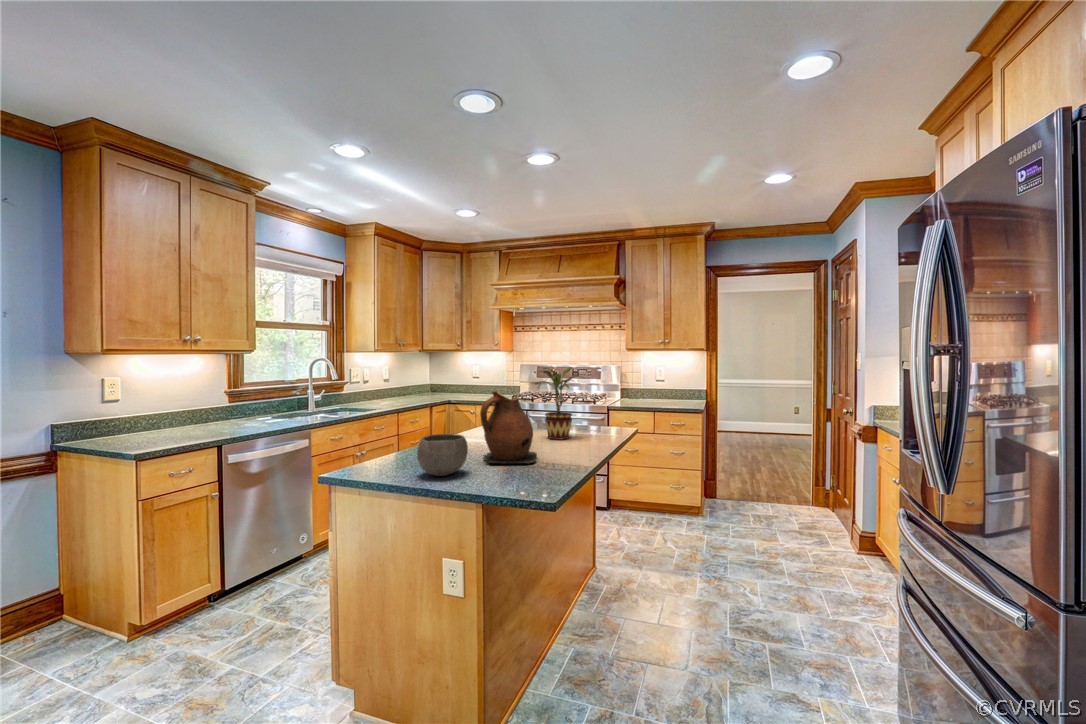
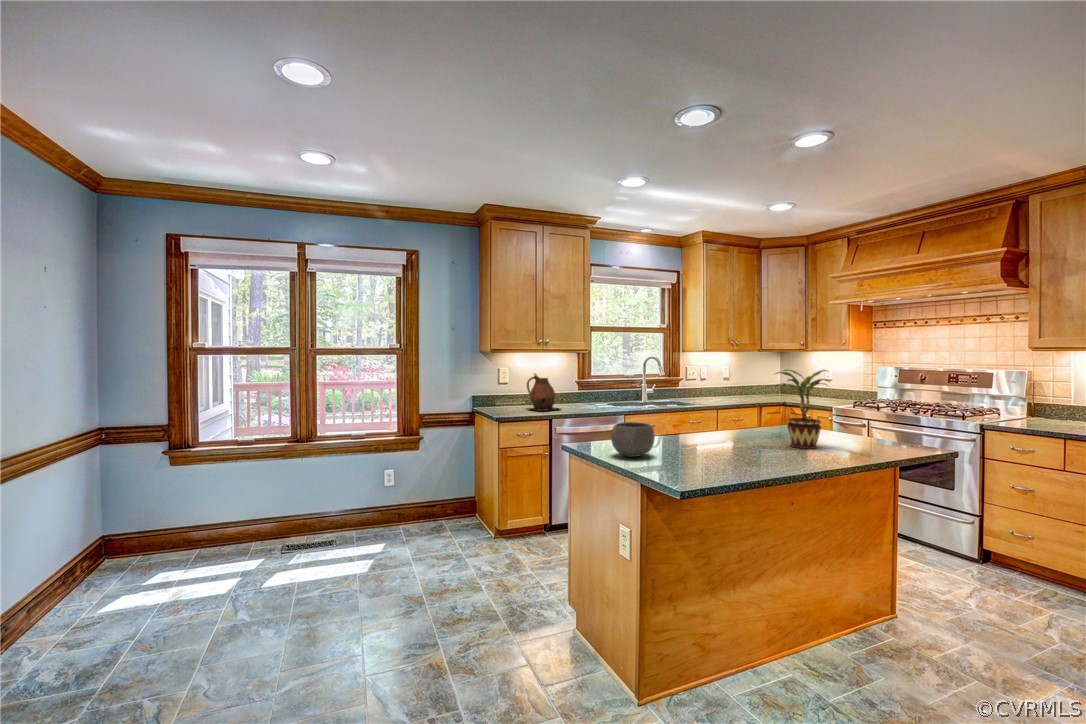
ceramic pitcher: present [480,391,536,464] -> present [527,373,560,411]

